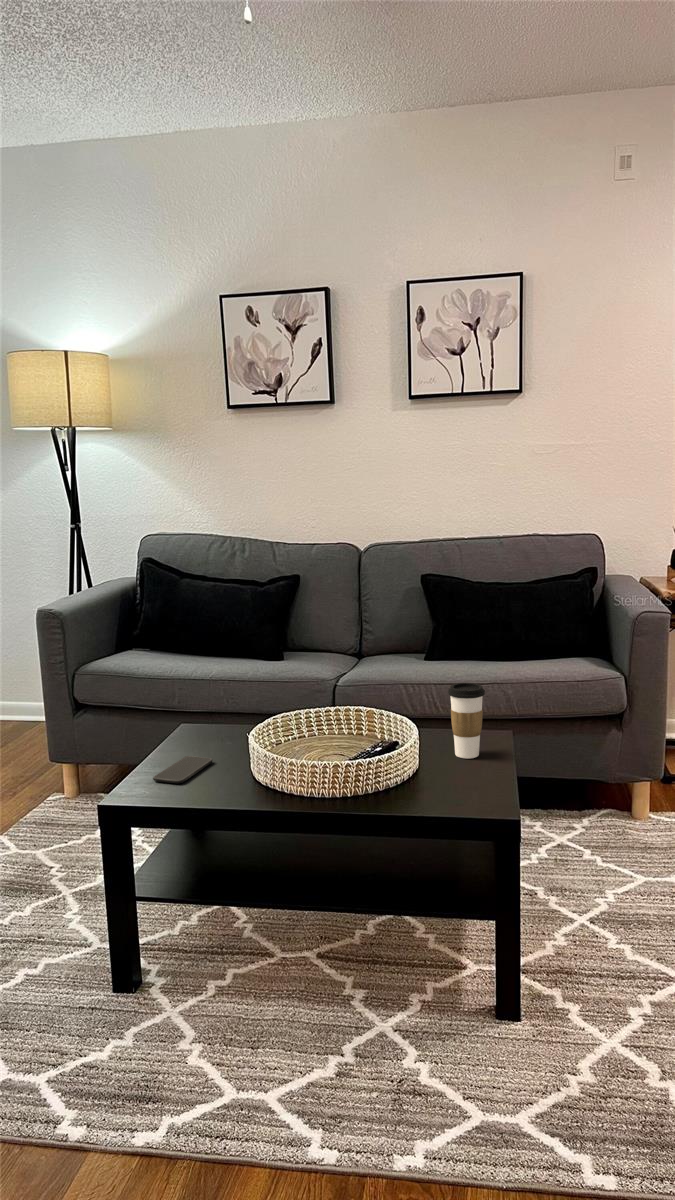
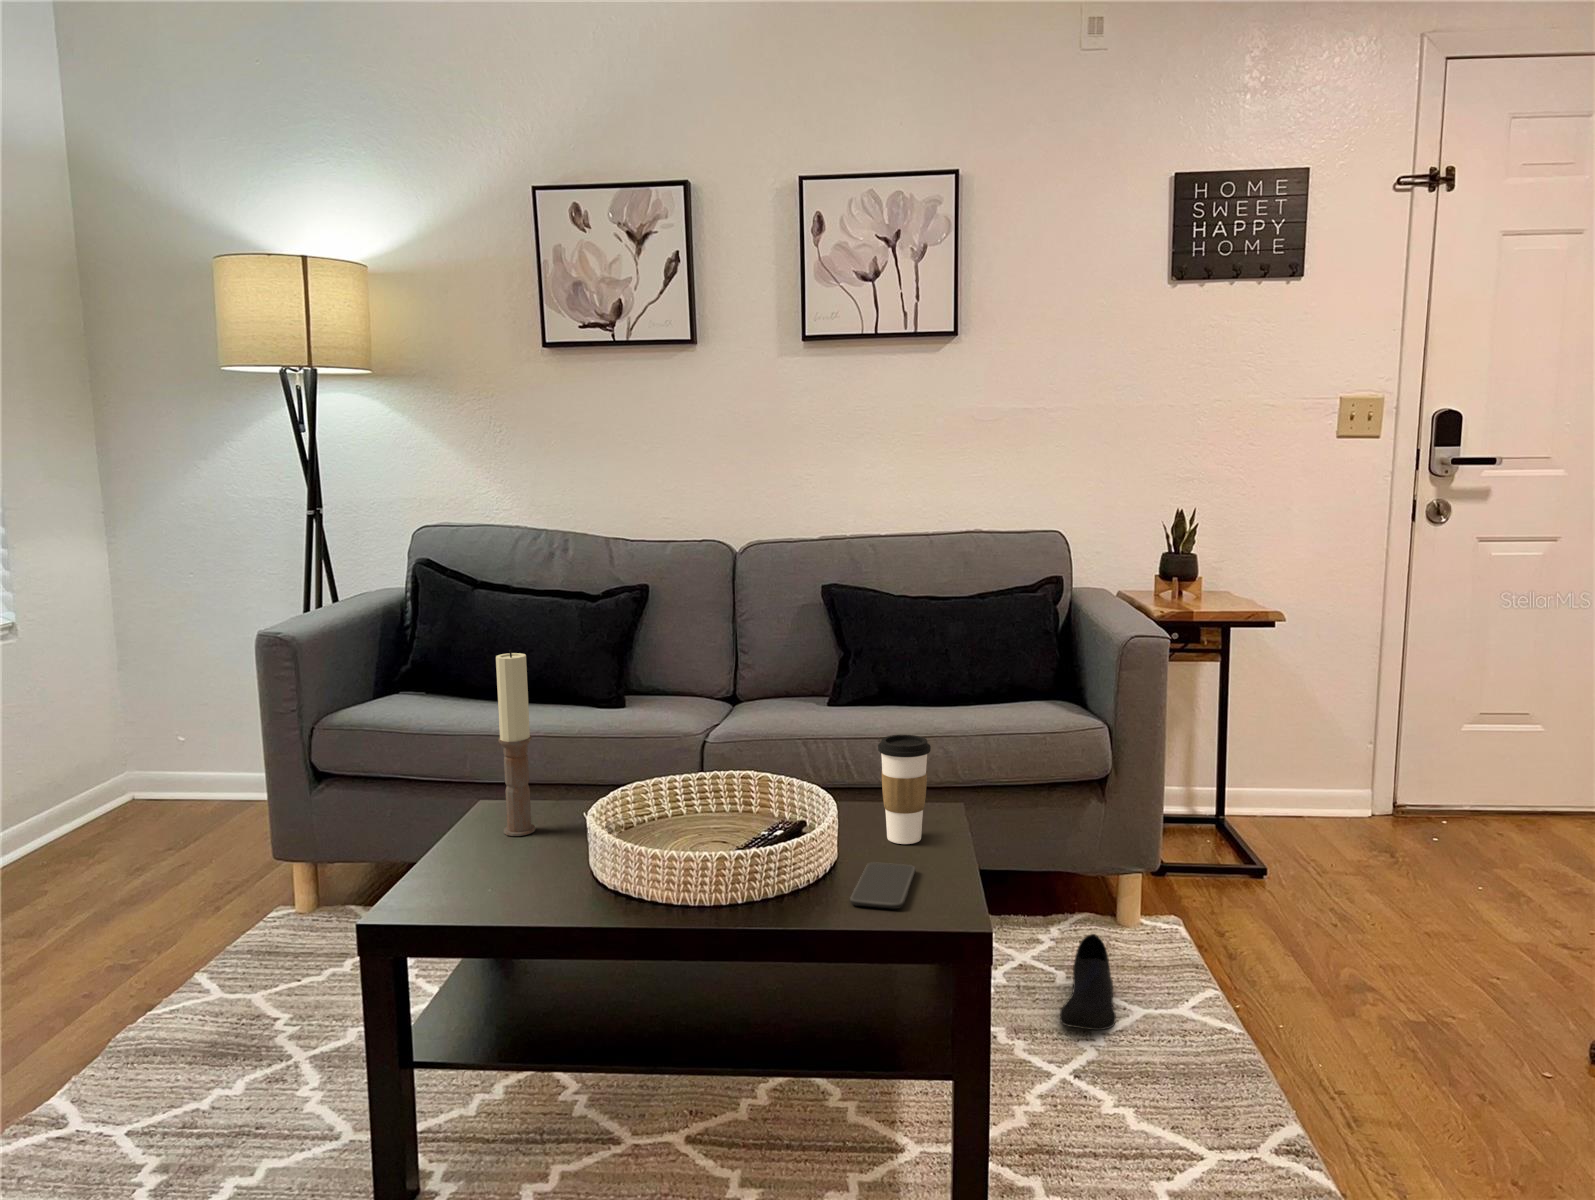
candle: none [189,624,217,749] -> present [496,650,536,836]
smartphone: present [153,756,212,783] -> present [850,862,916,909]
shoe: none [584,825,625,893] -> present [1060,934,1116,1030]

